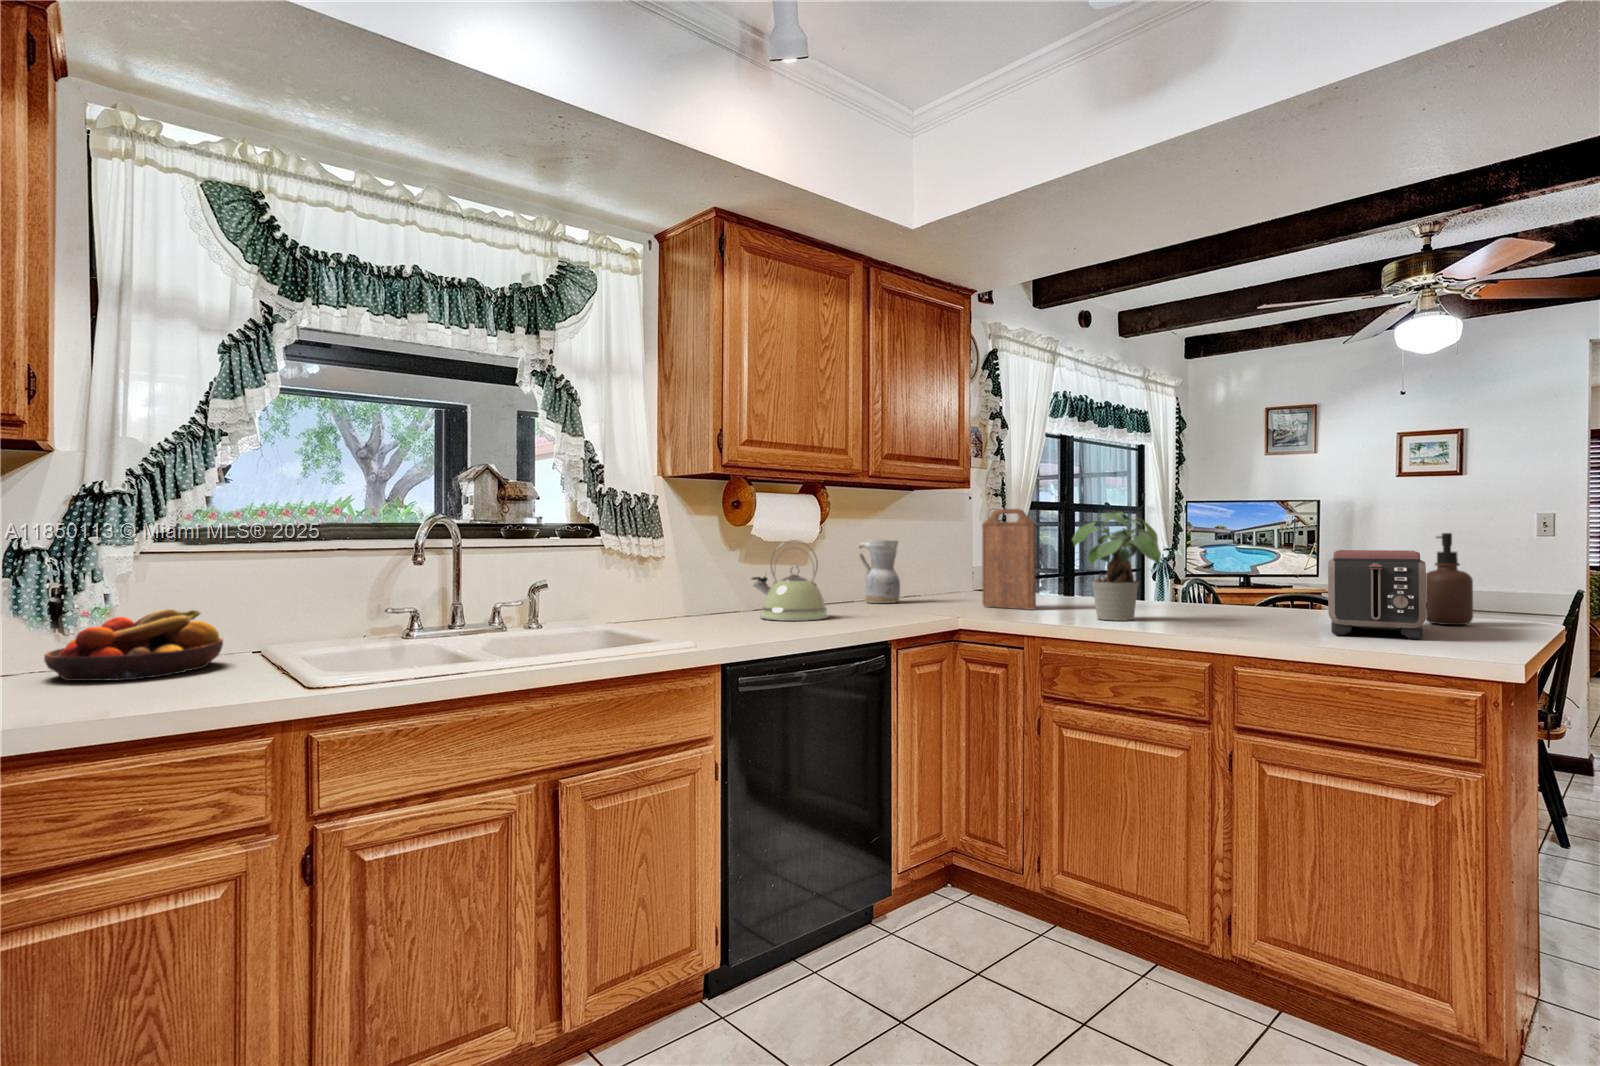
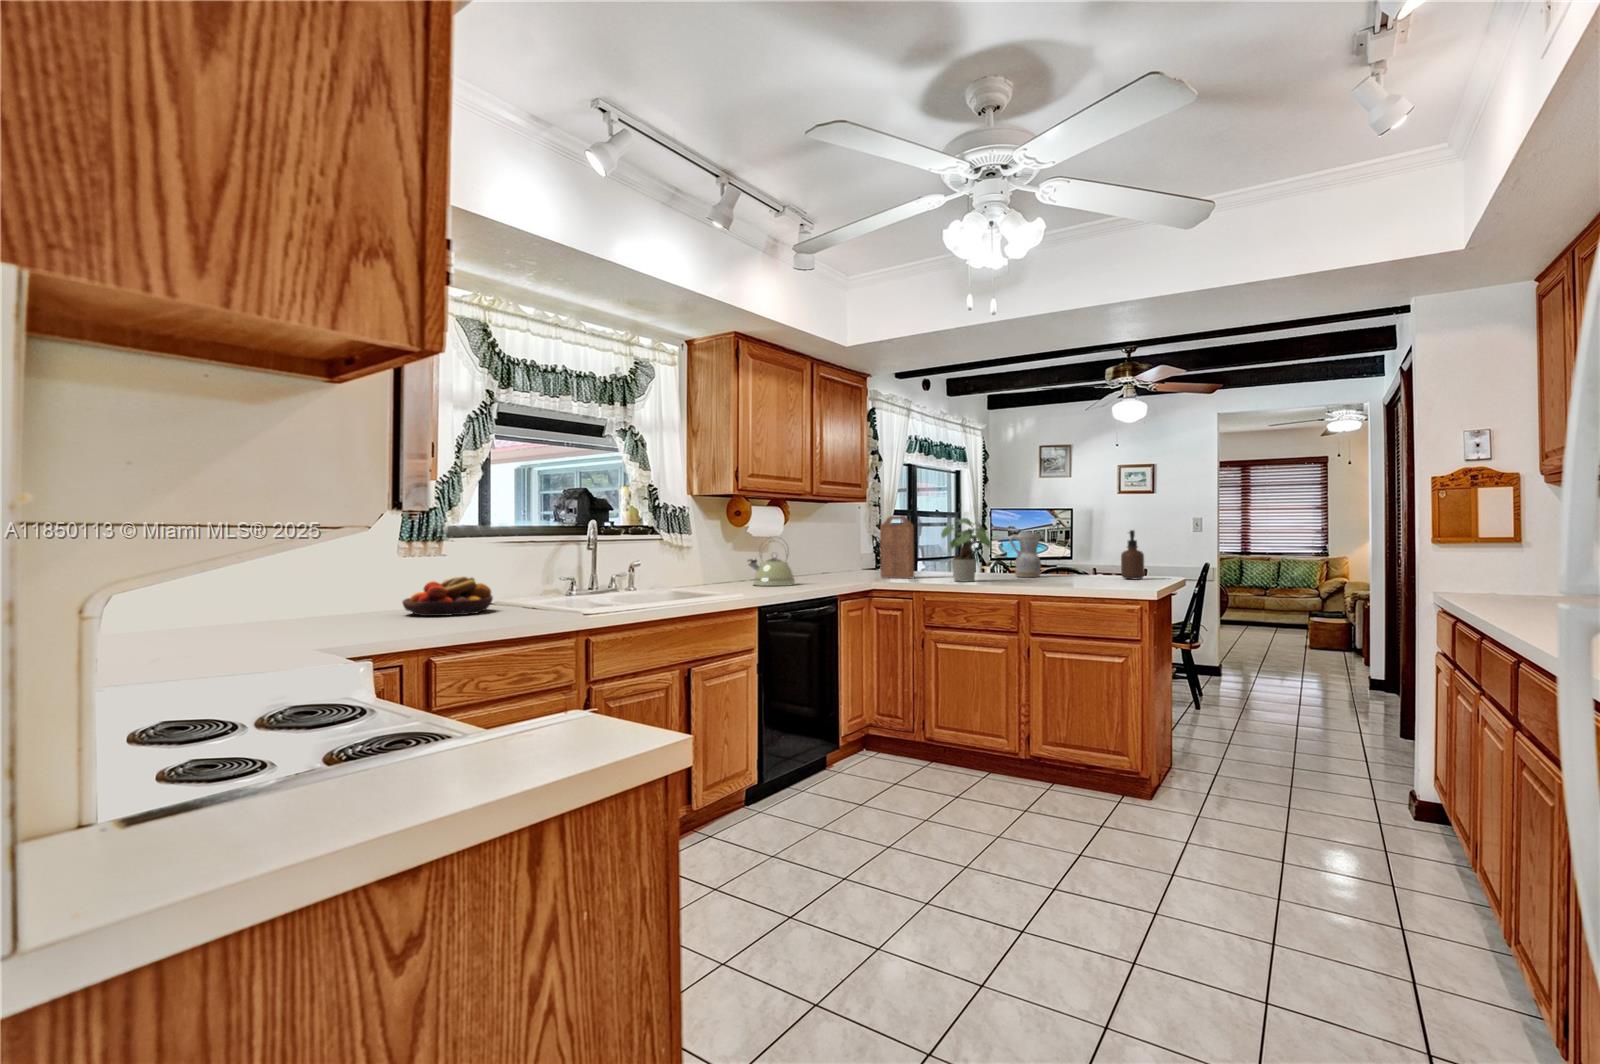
ceramic pitcher: present [859,539,900,603] -> present [1009,532,1041,577]
toaster: present [1328,550,1426,639] -> none [1075,540,1119,584]

